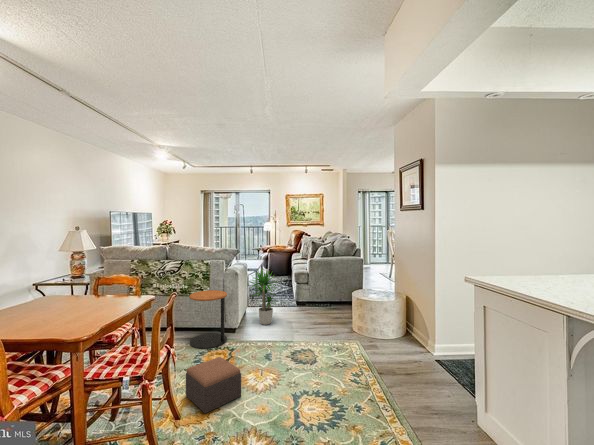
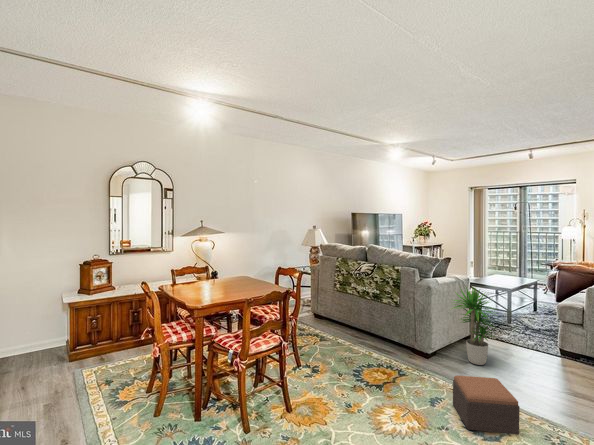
side table: present [189,290,227,349] -> none [368,299,411,366]
footstool: present [186,357,241,413] -> present [453,376,520,434]

